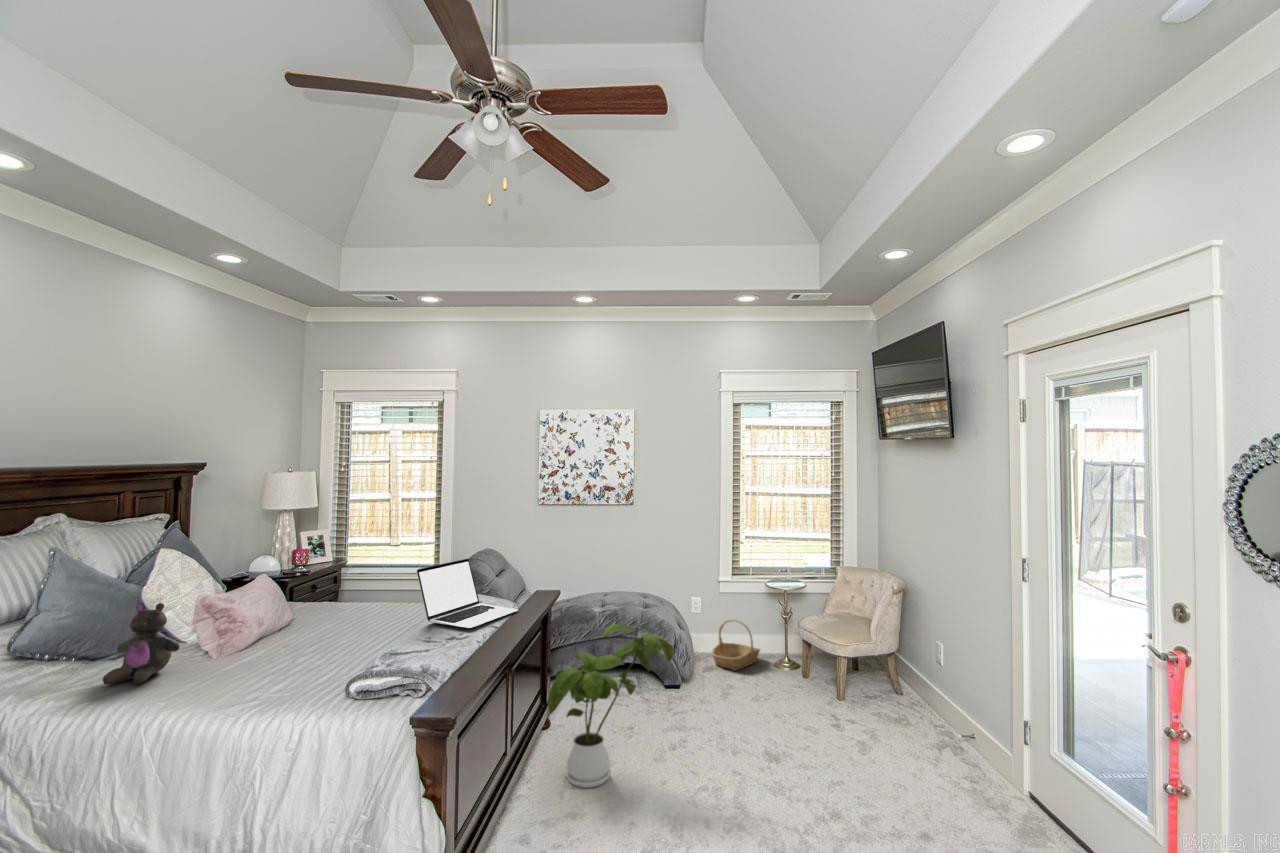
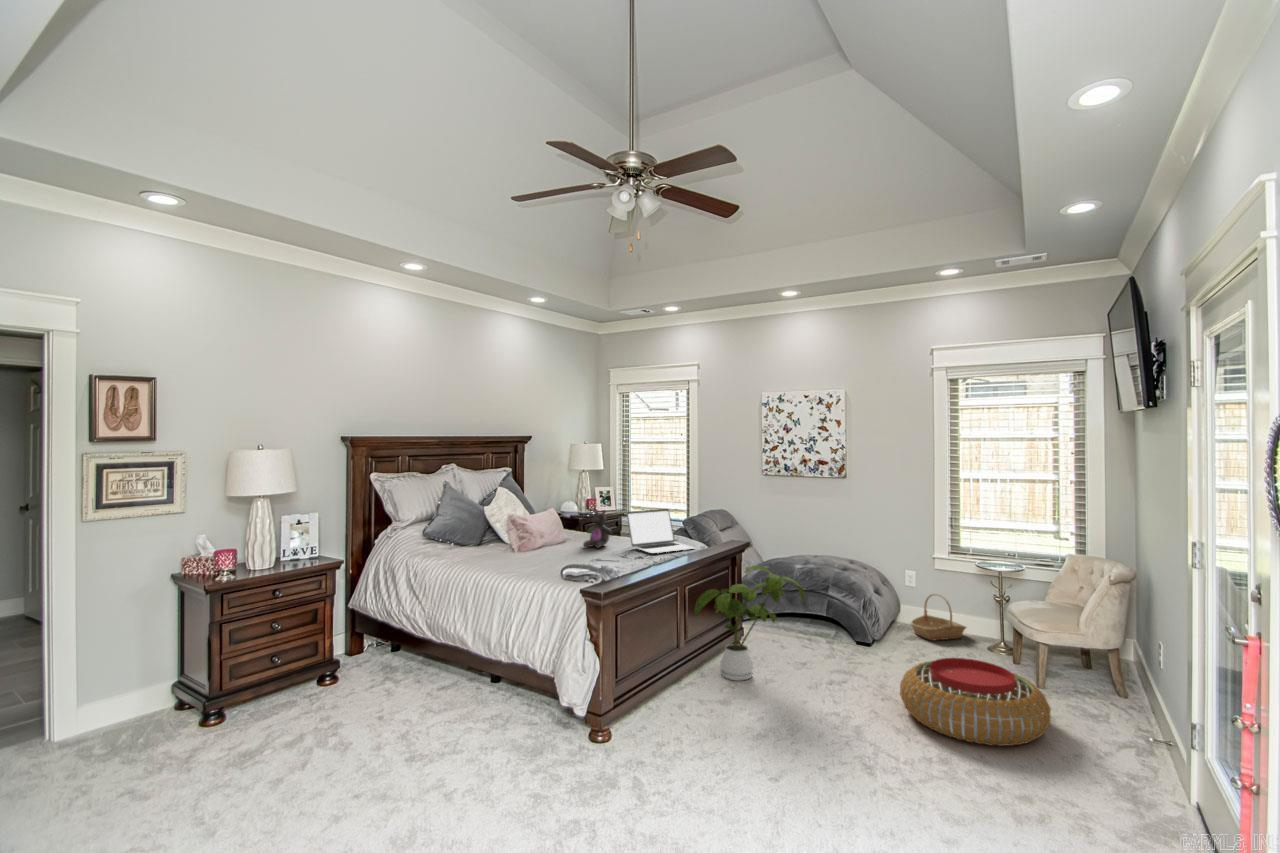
stuffed bear: present [103,603,180,685] -> present [583,510,613,548]
pouf: none [782,695,937,799] -> present [900,658,1051,746]

